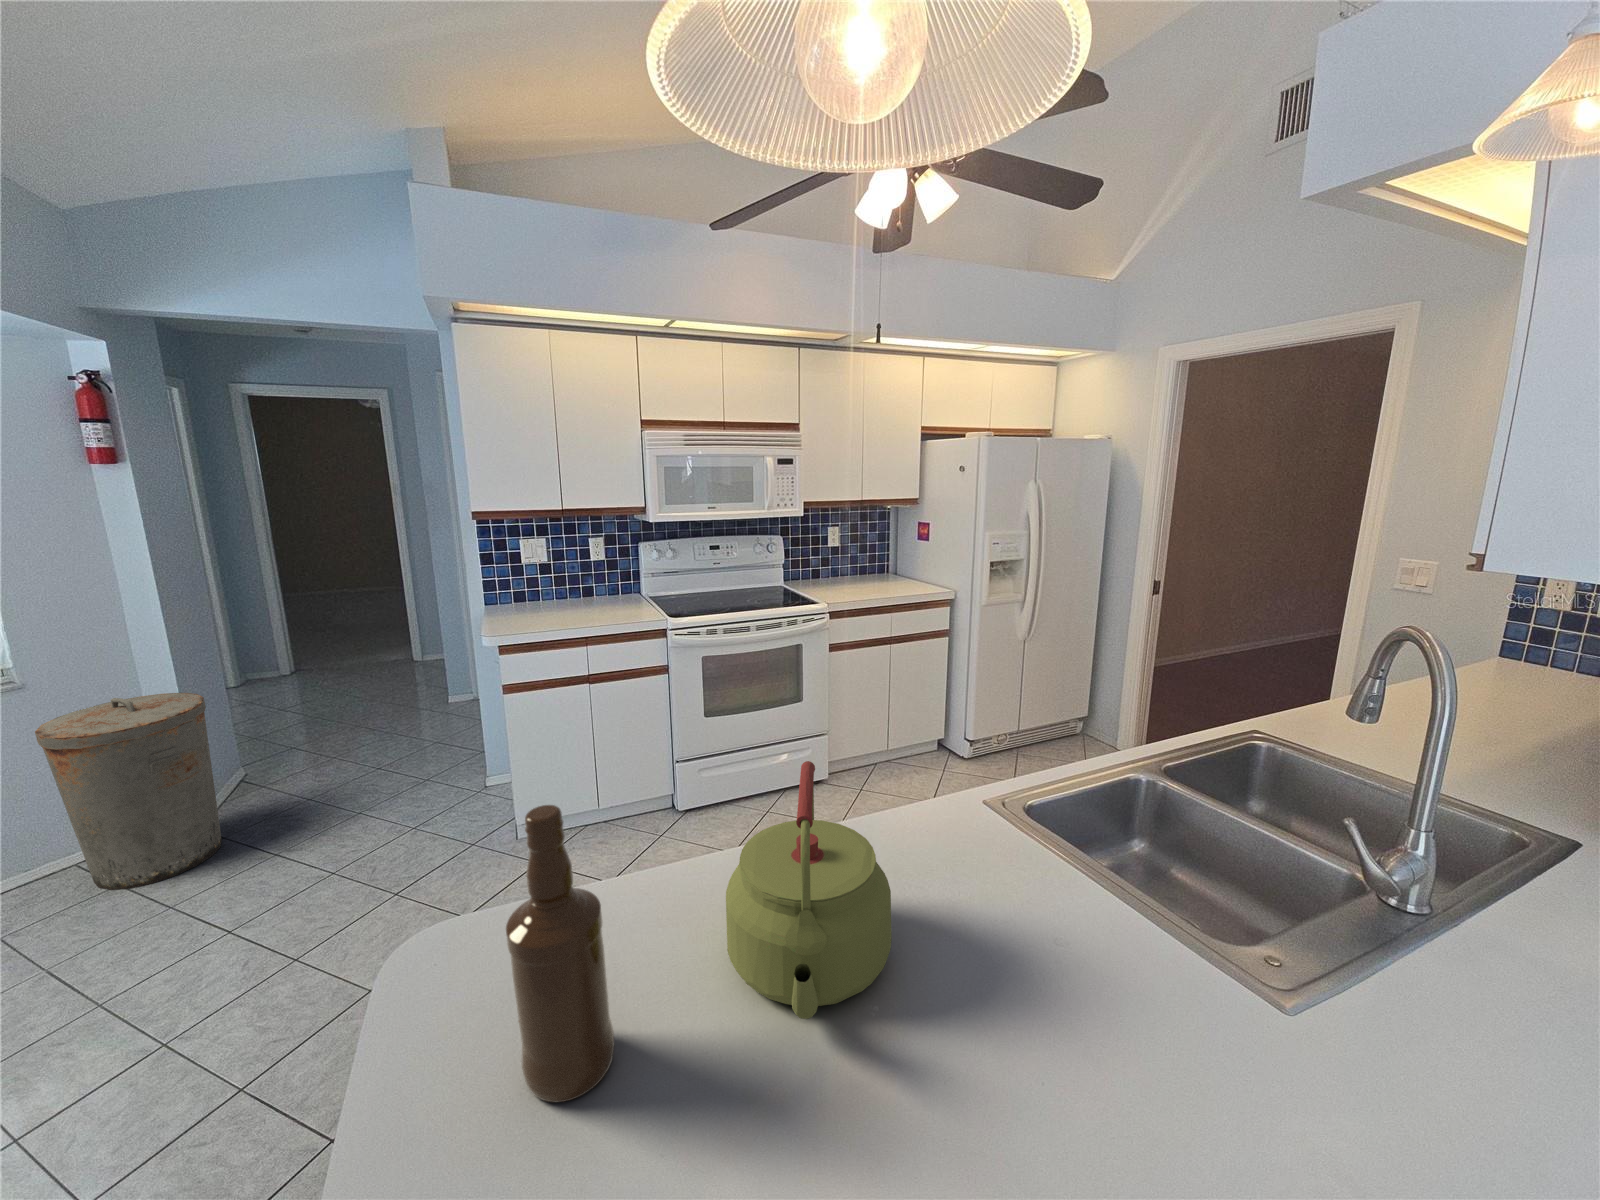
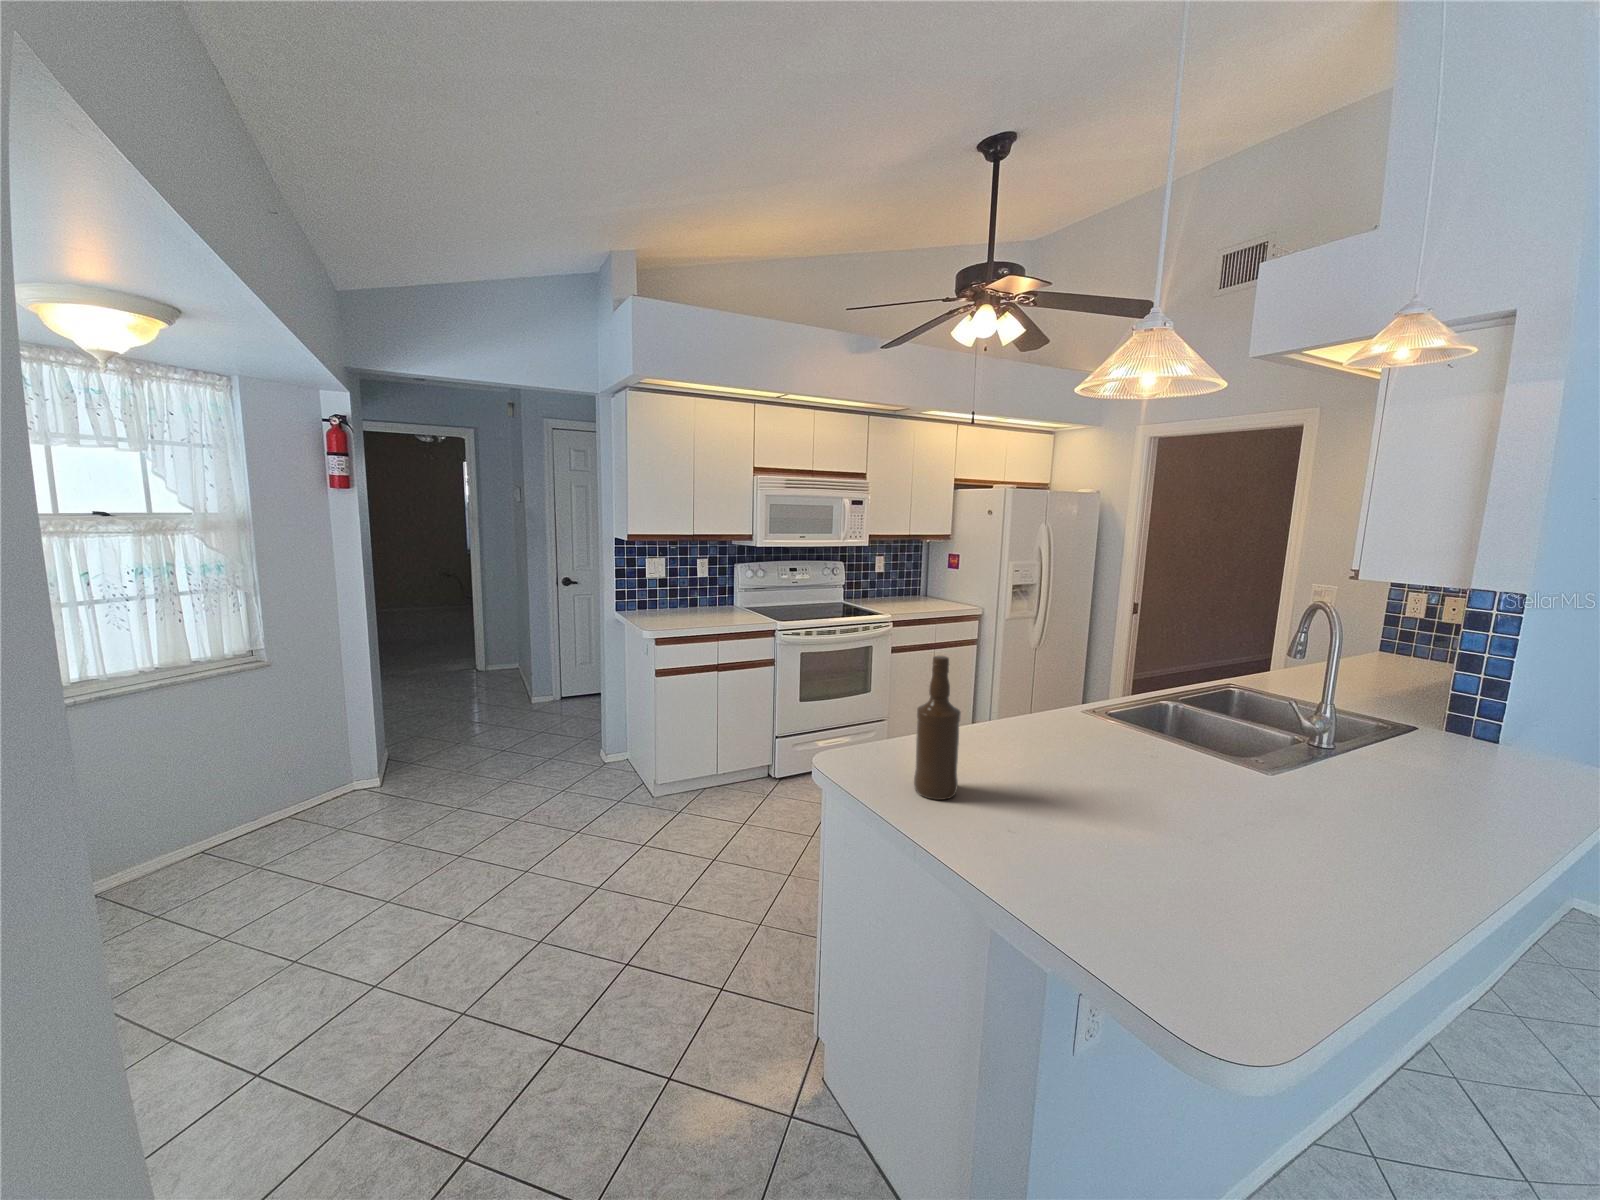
trash can: present [35,693,222,890] -> none [286,675,403,831]
kettle: present [726,761,891,1019] -> none [977,659,1071,775]

